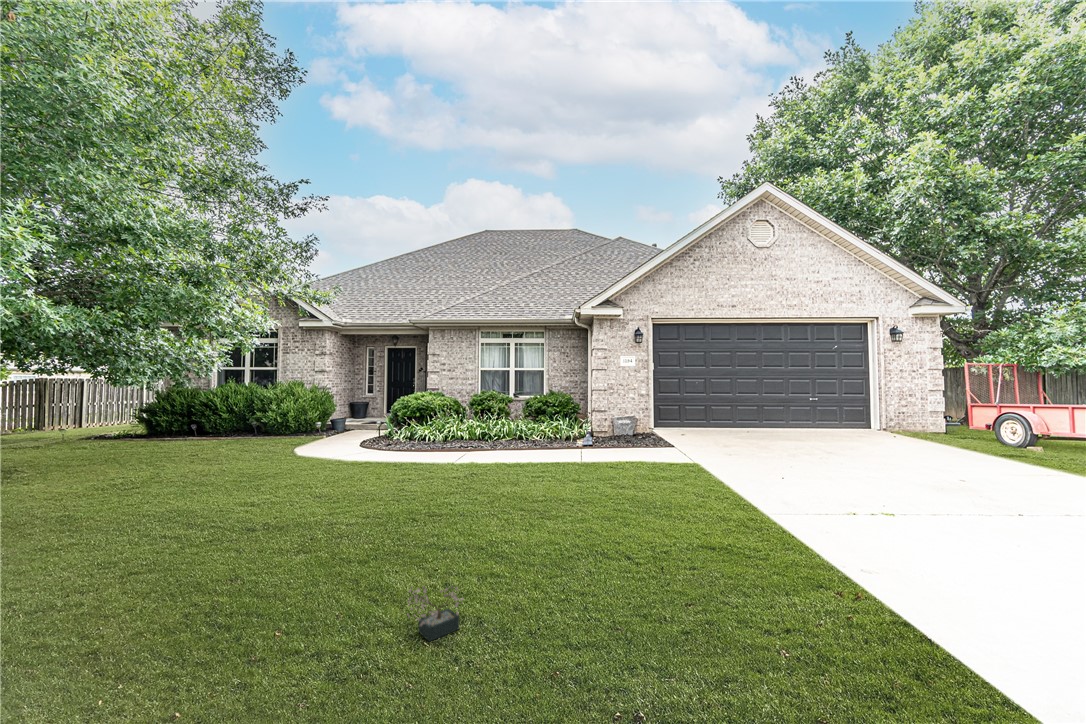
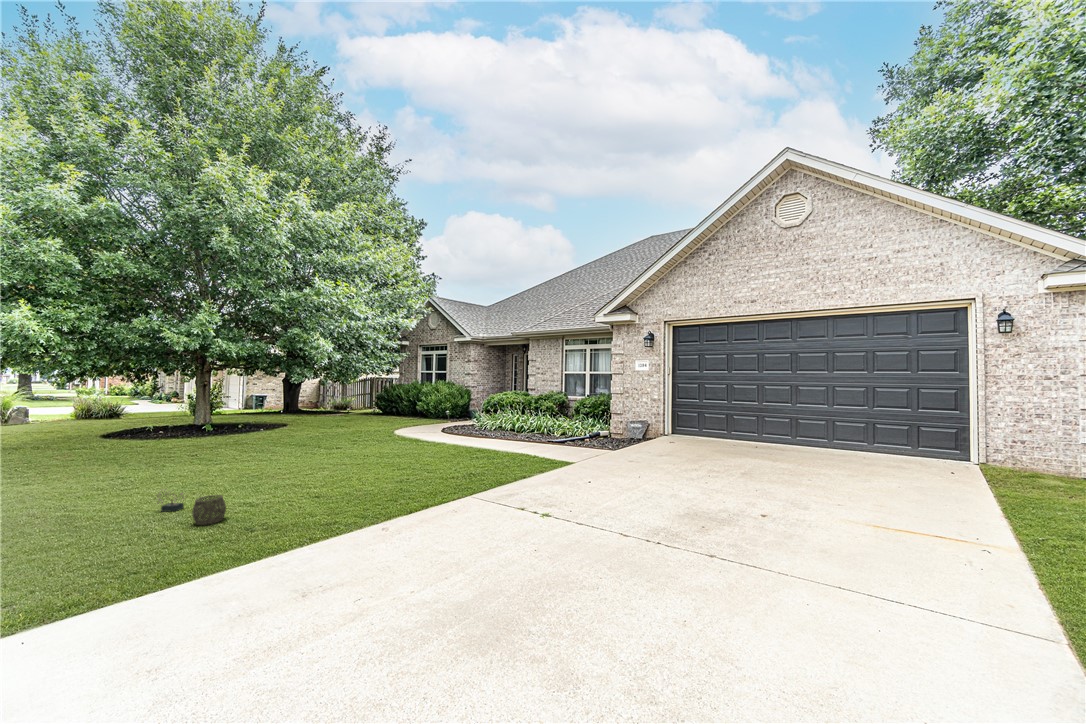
woven basket: none [582,561,637,628] -> present [192,495,226,525]

